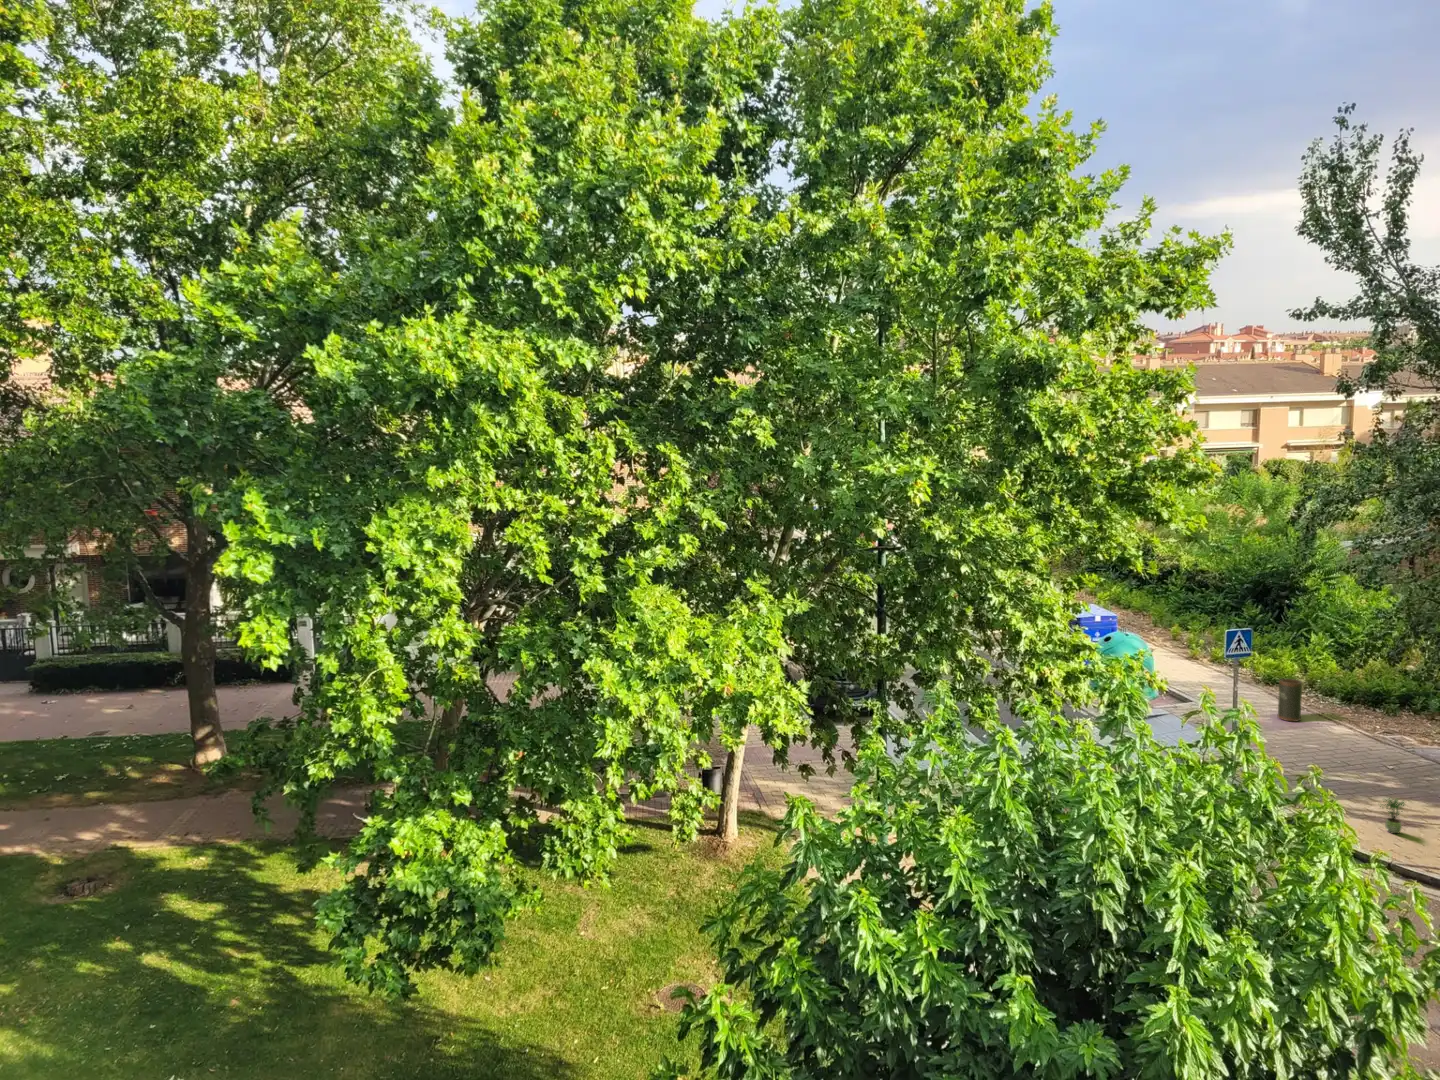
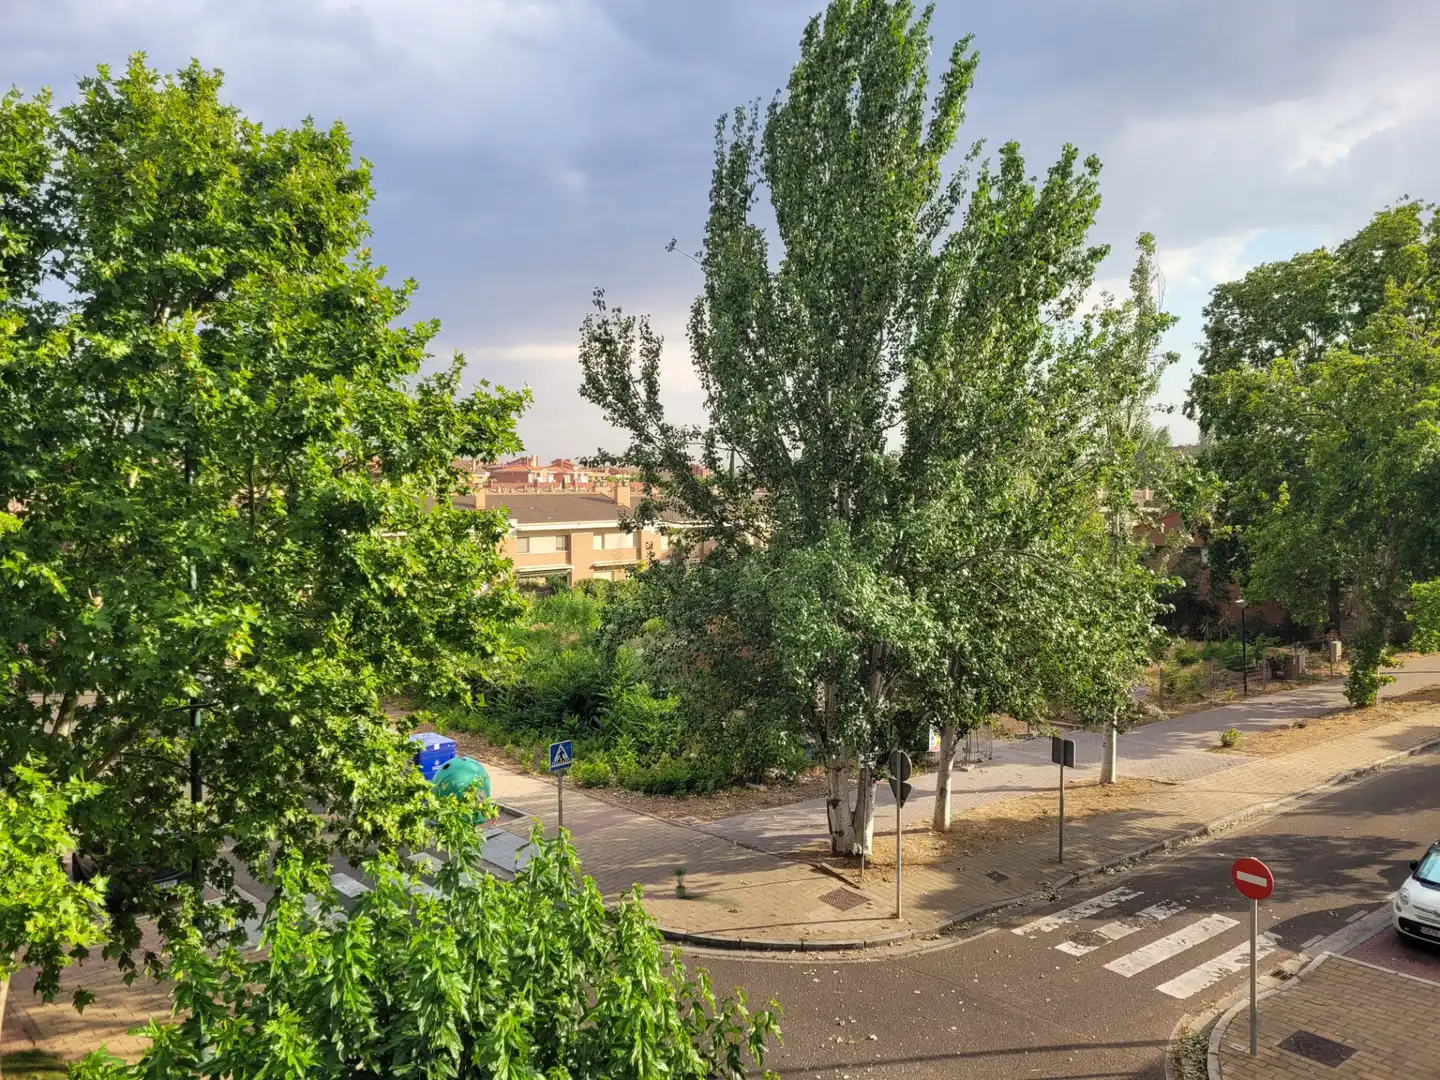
trash can: present [1277,679,1303,721] -> none [596,777,614,817]

